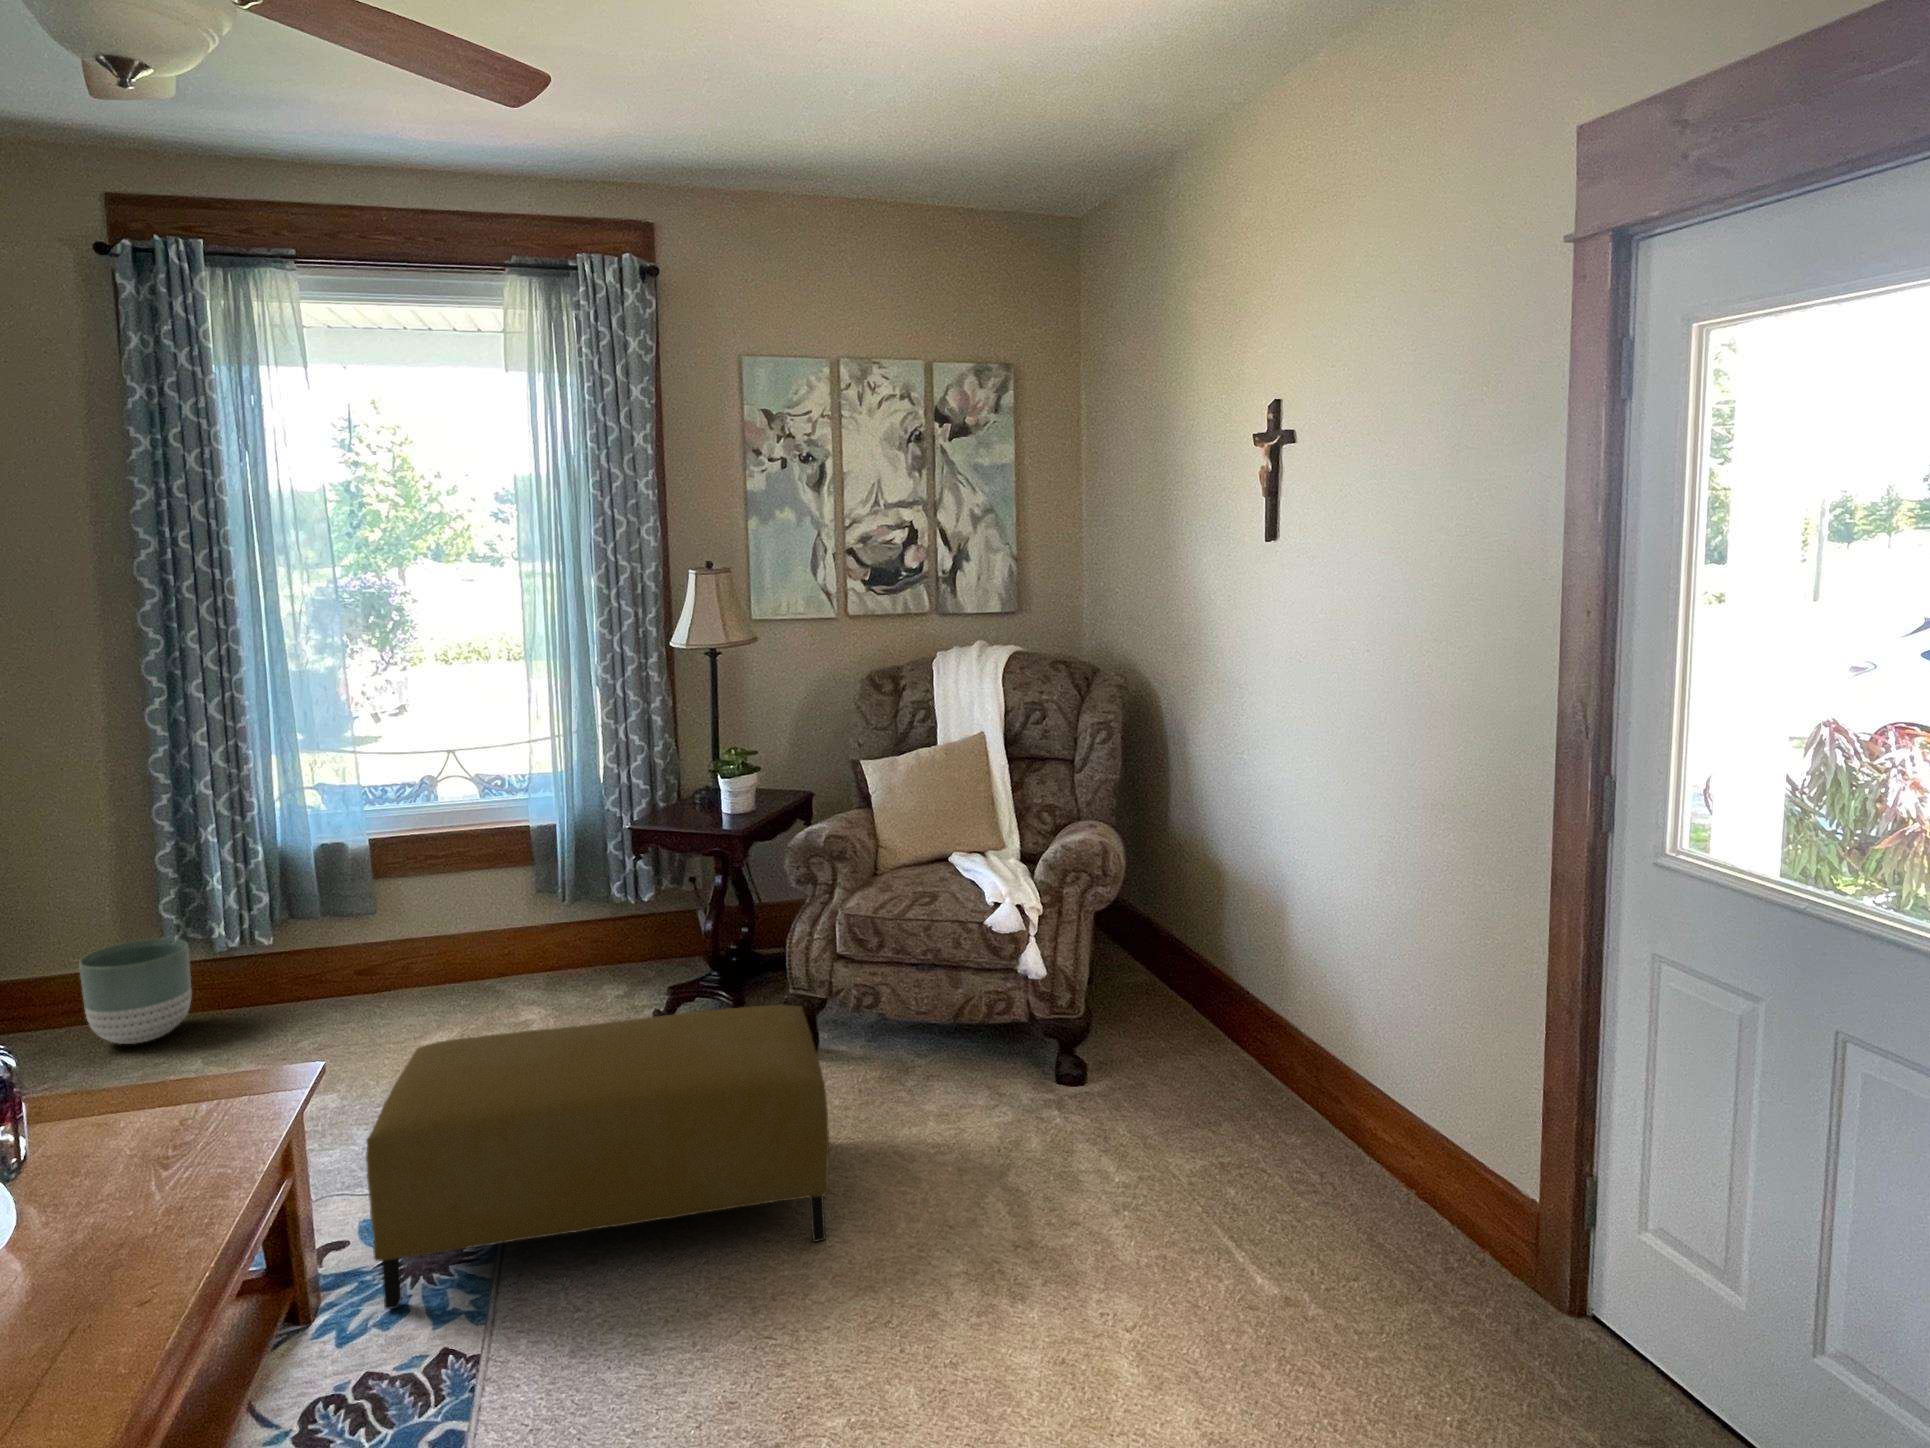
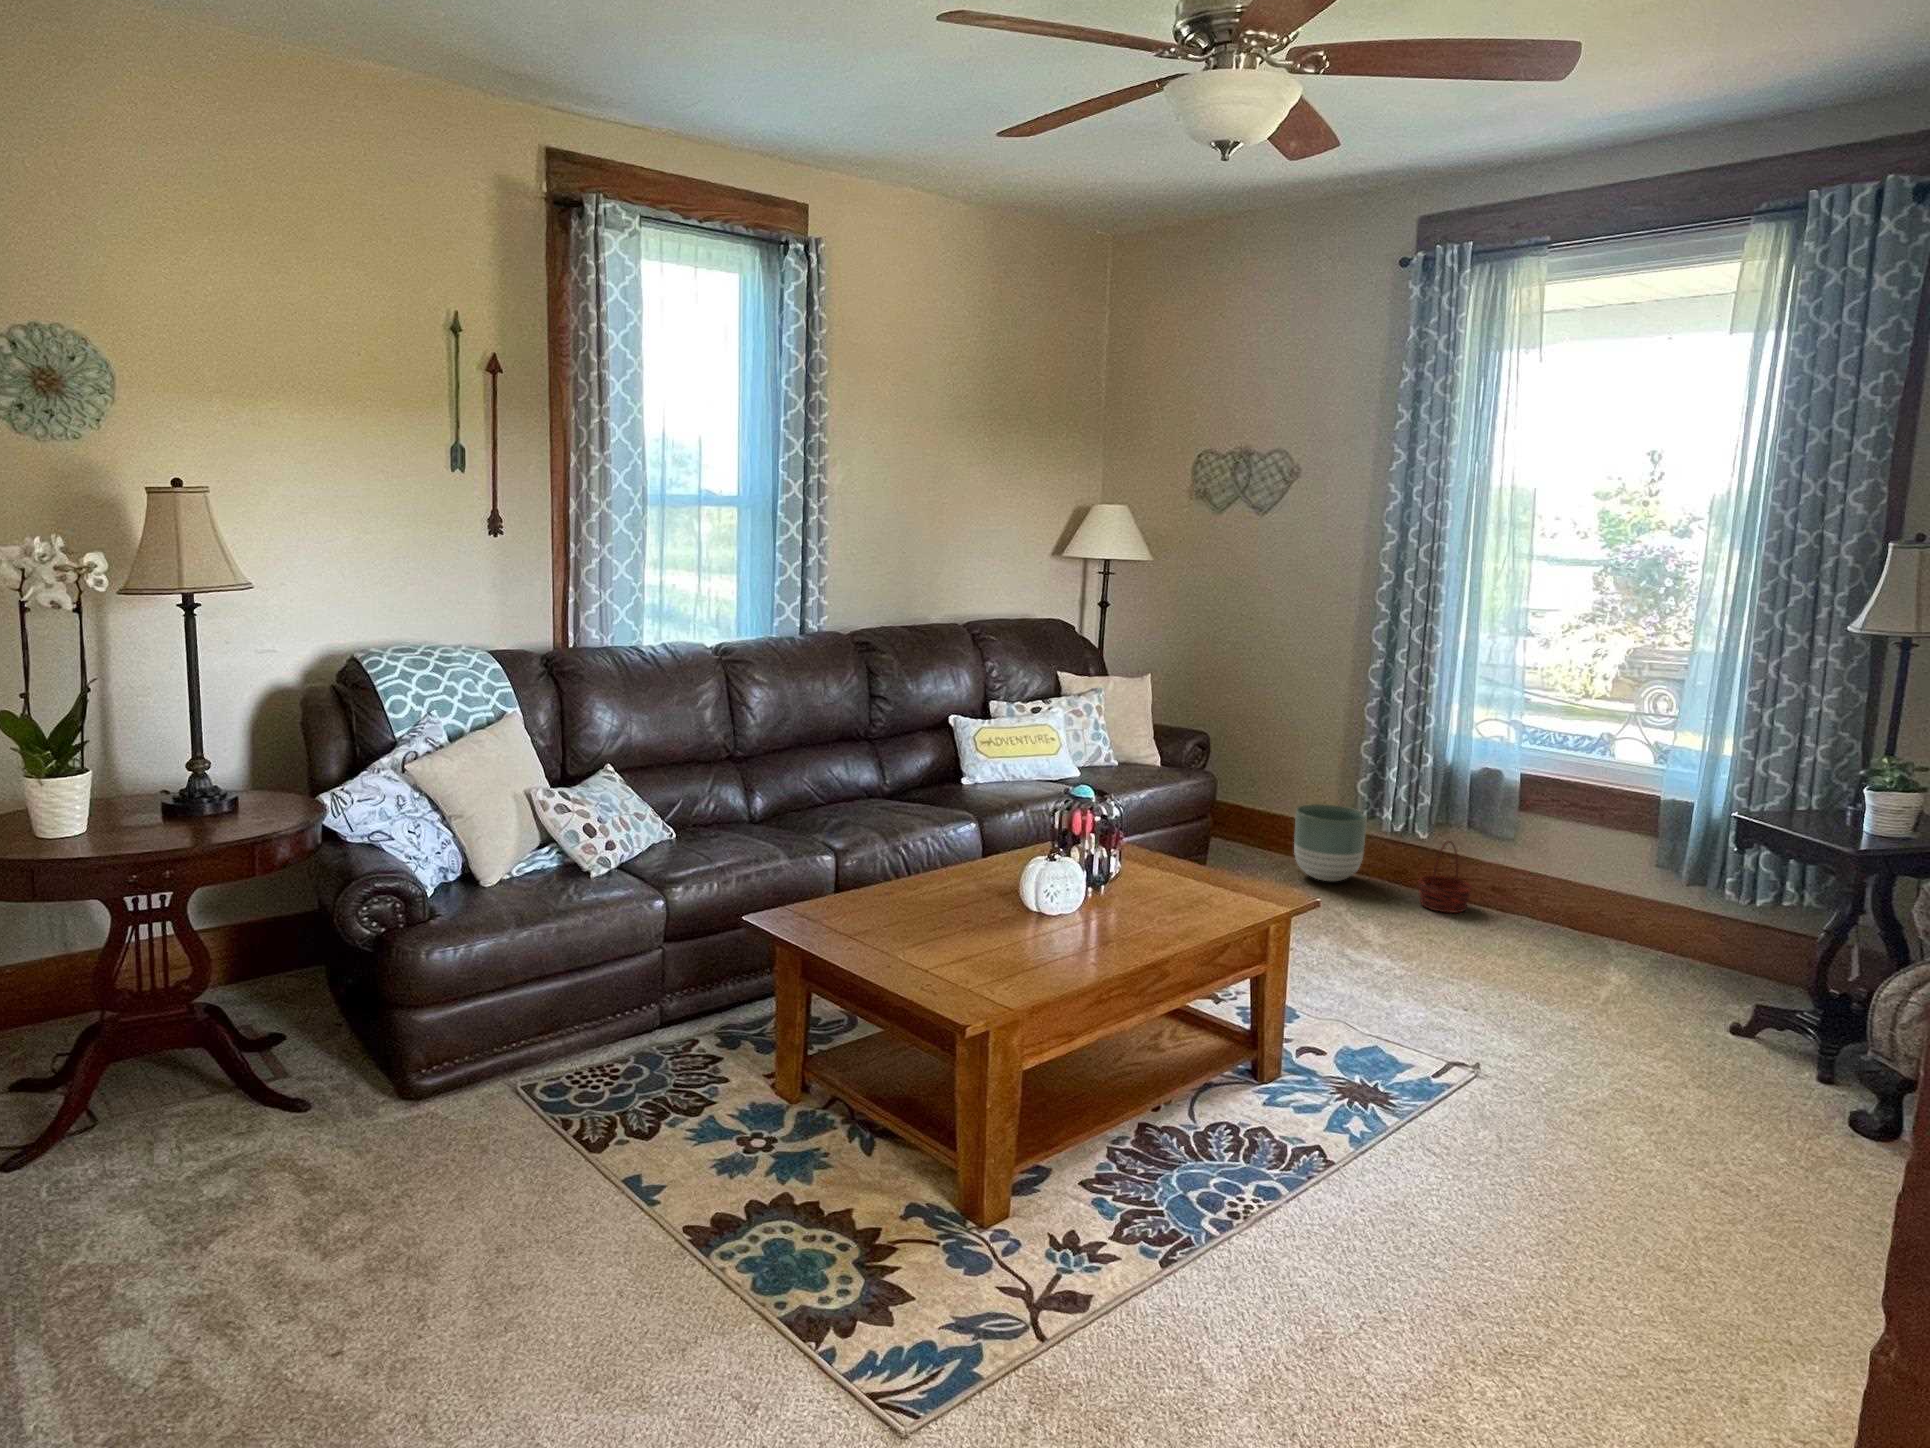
basket: none [279,937,346,1023] -> present [1418,841,1472,913]
ottoman: present [366,1005,829,1309] -> none [1303,928,1803,1283]

